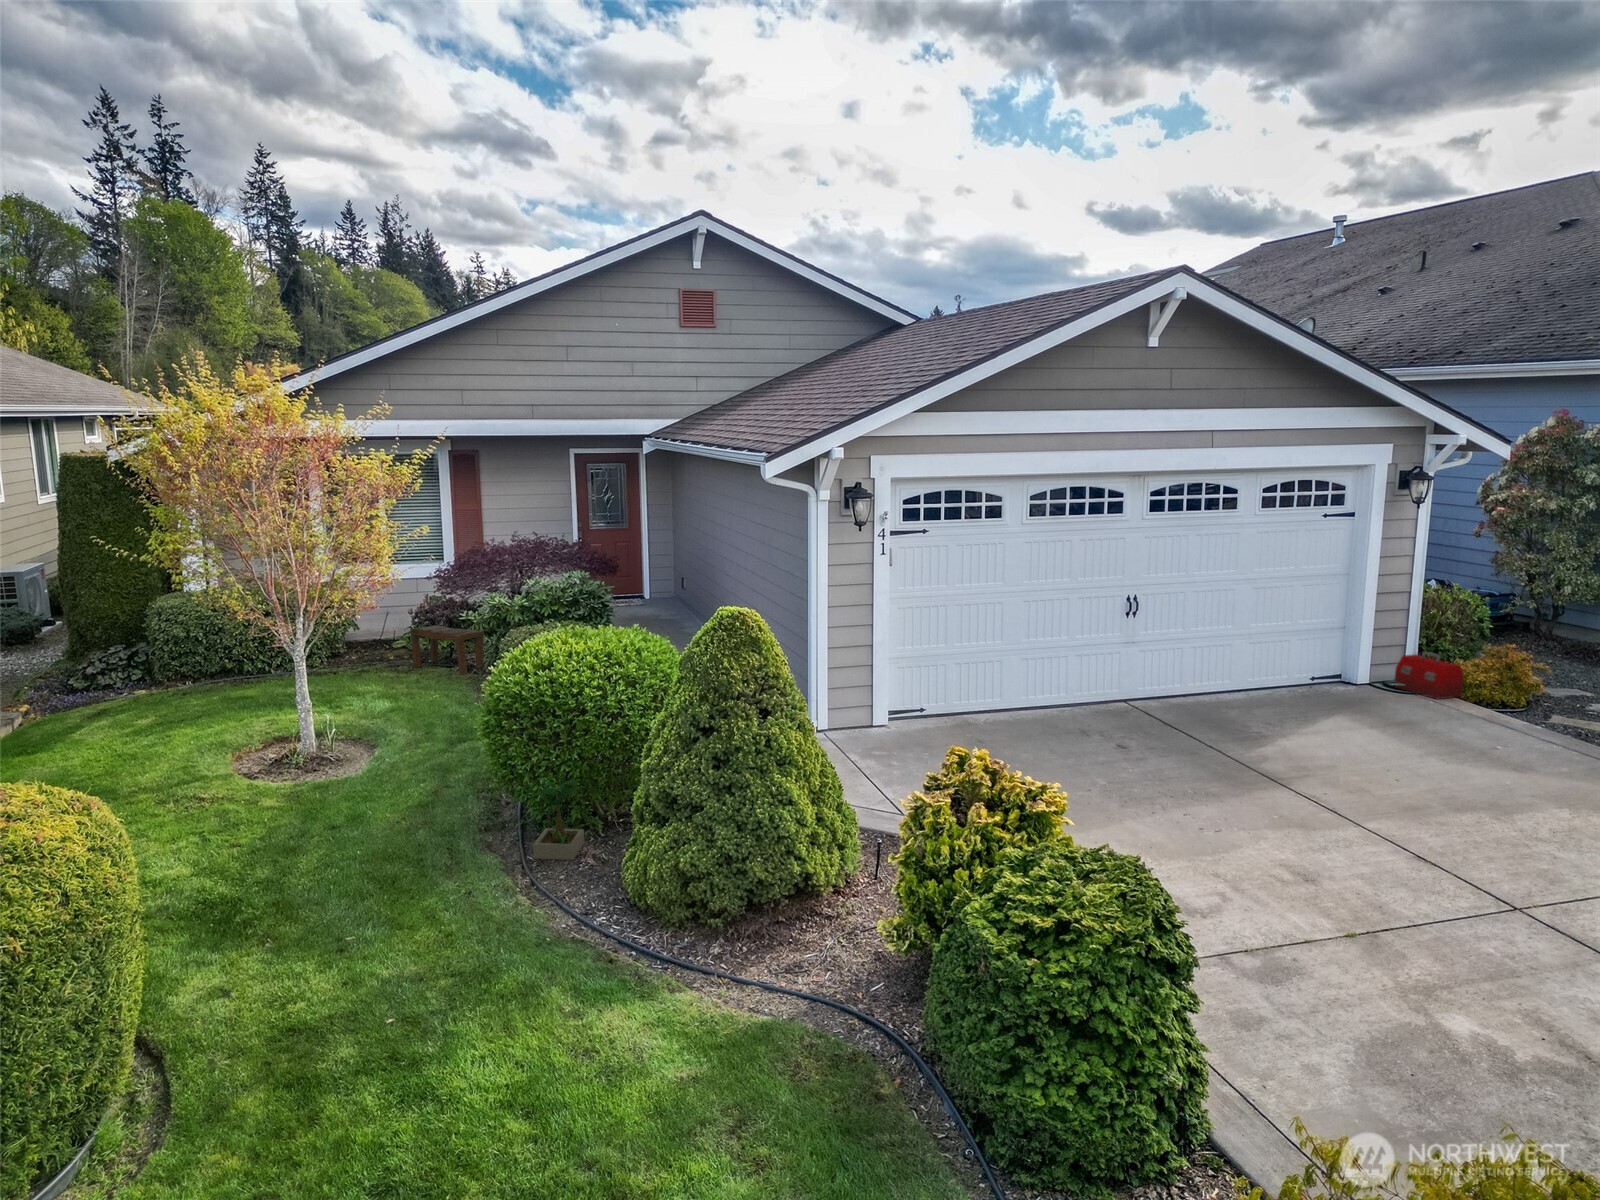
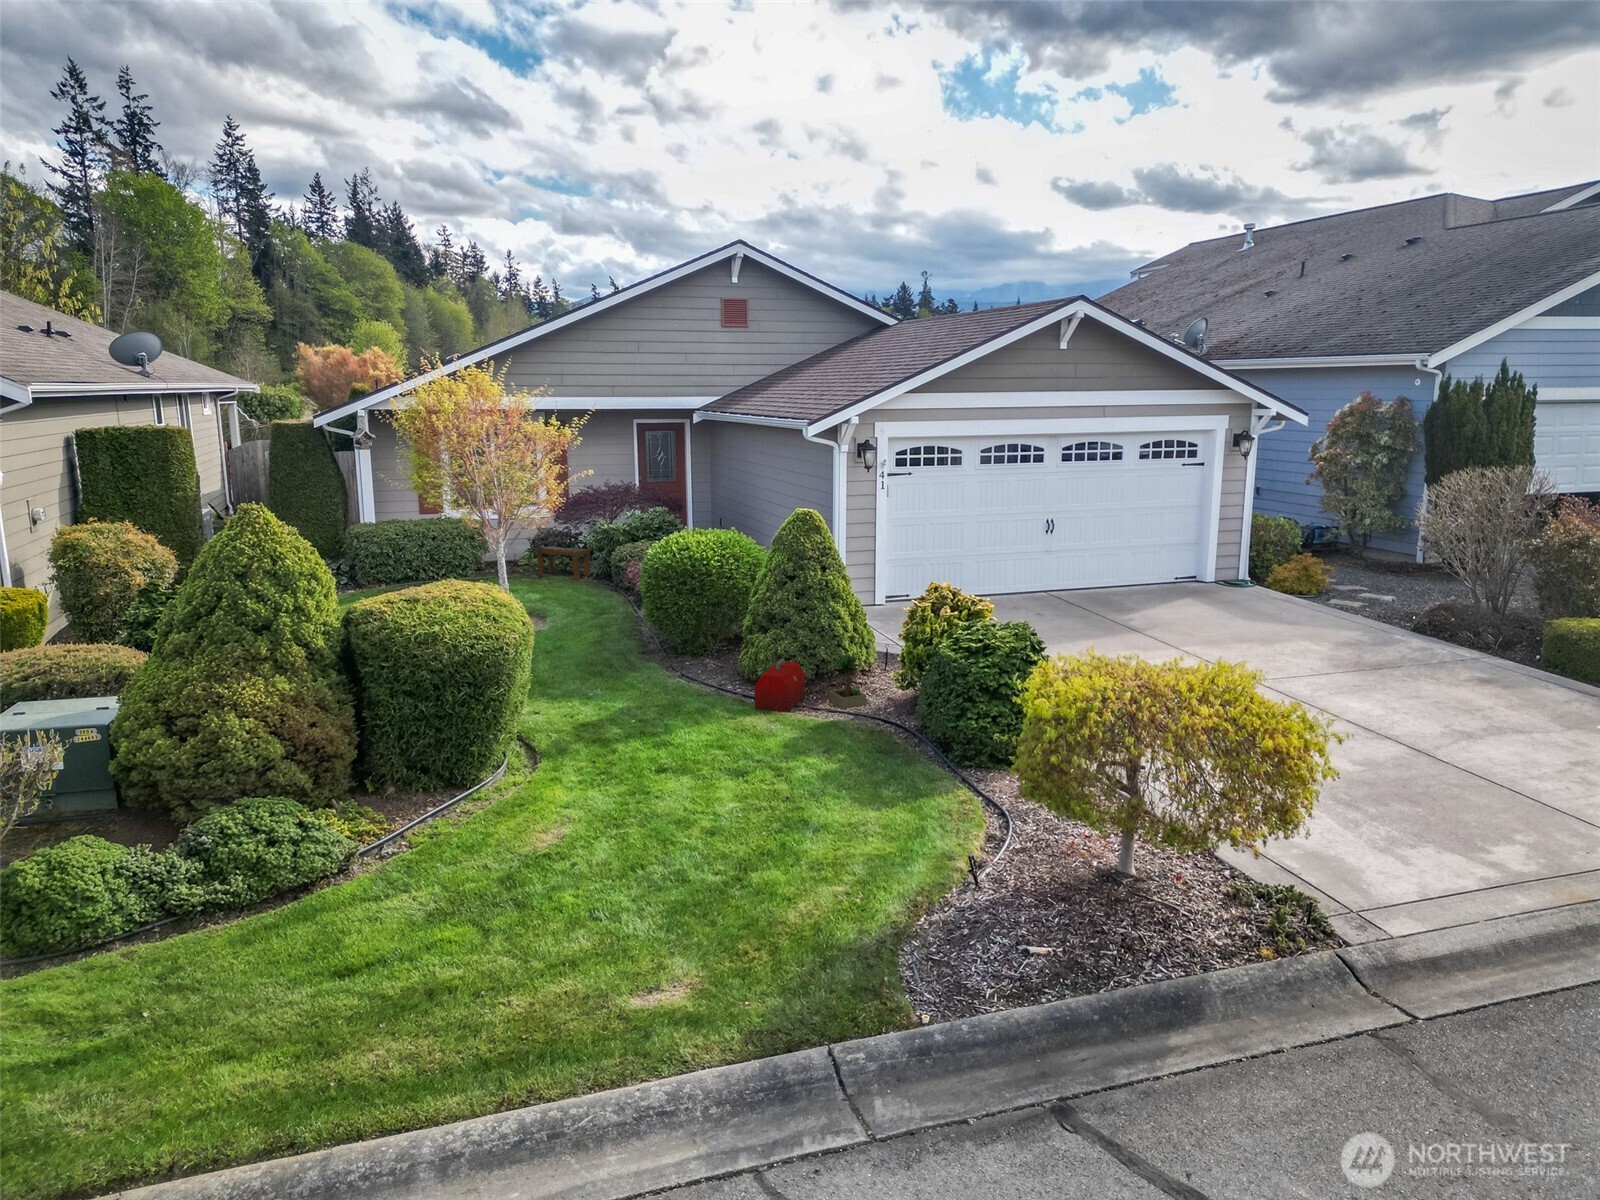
toolbox: present [1394,652,1464,699] -> present [755,658,805,712]
potted plant: present [533,773,586,860] -> present [828,650,866,709]

